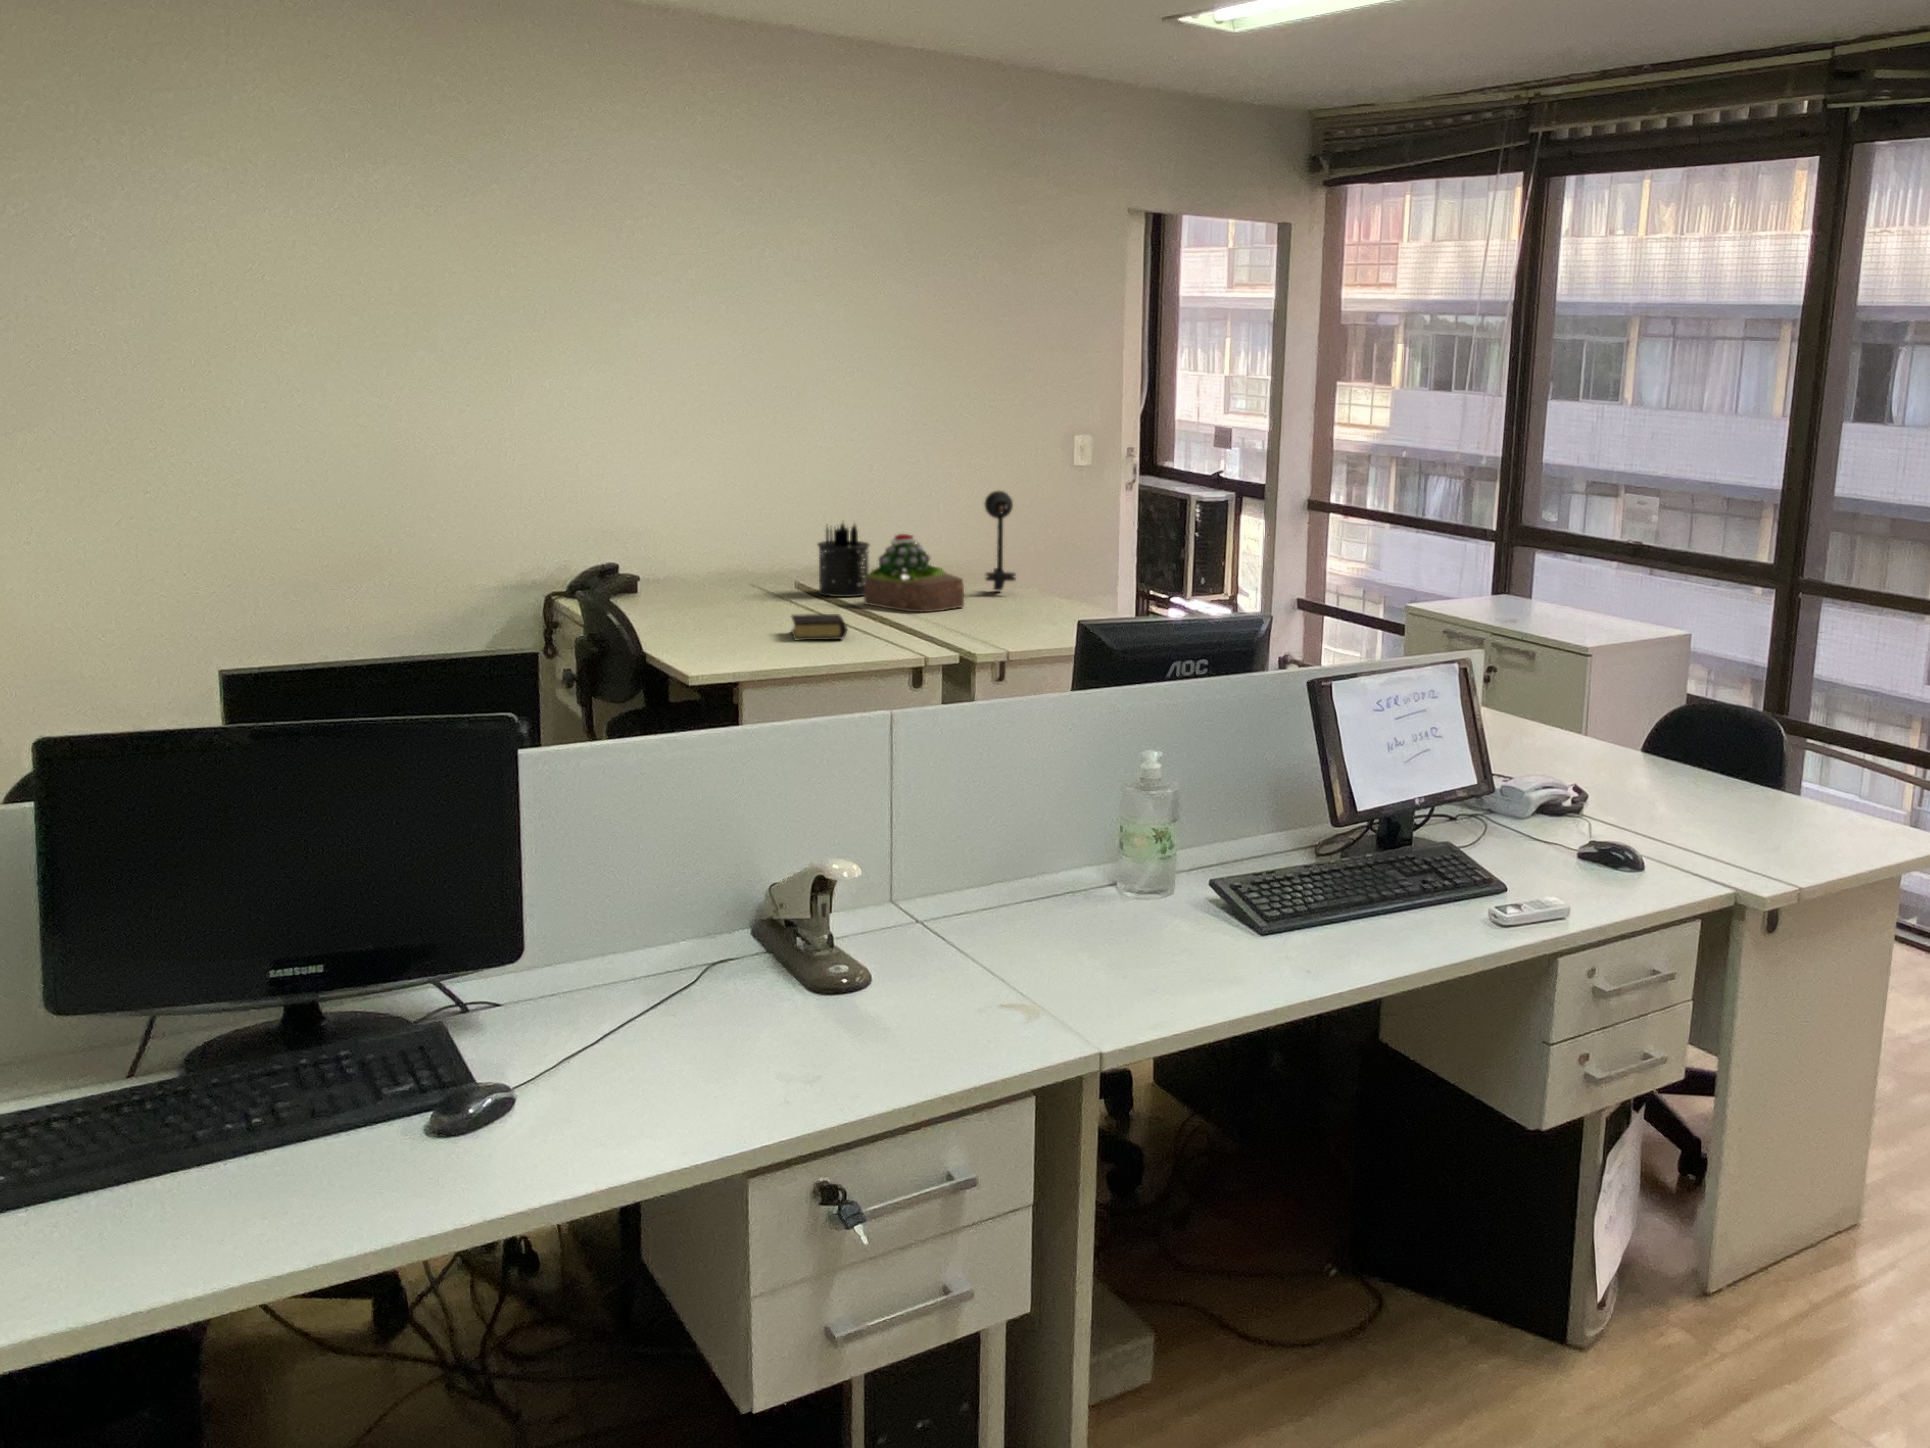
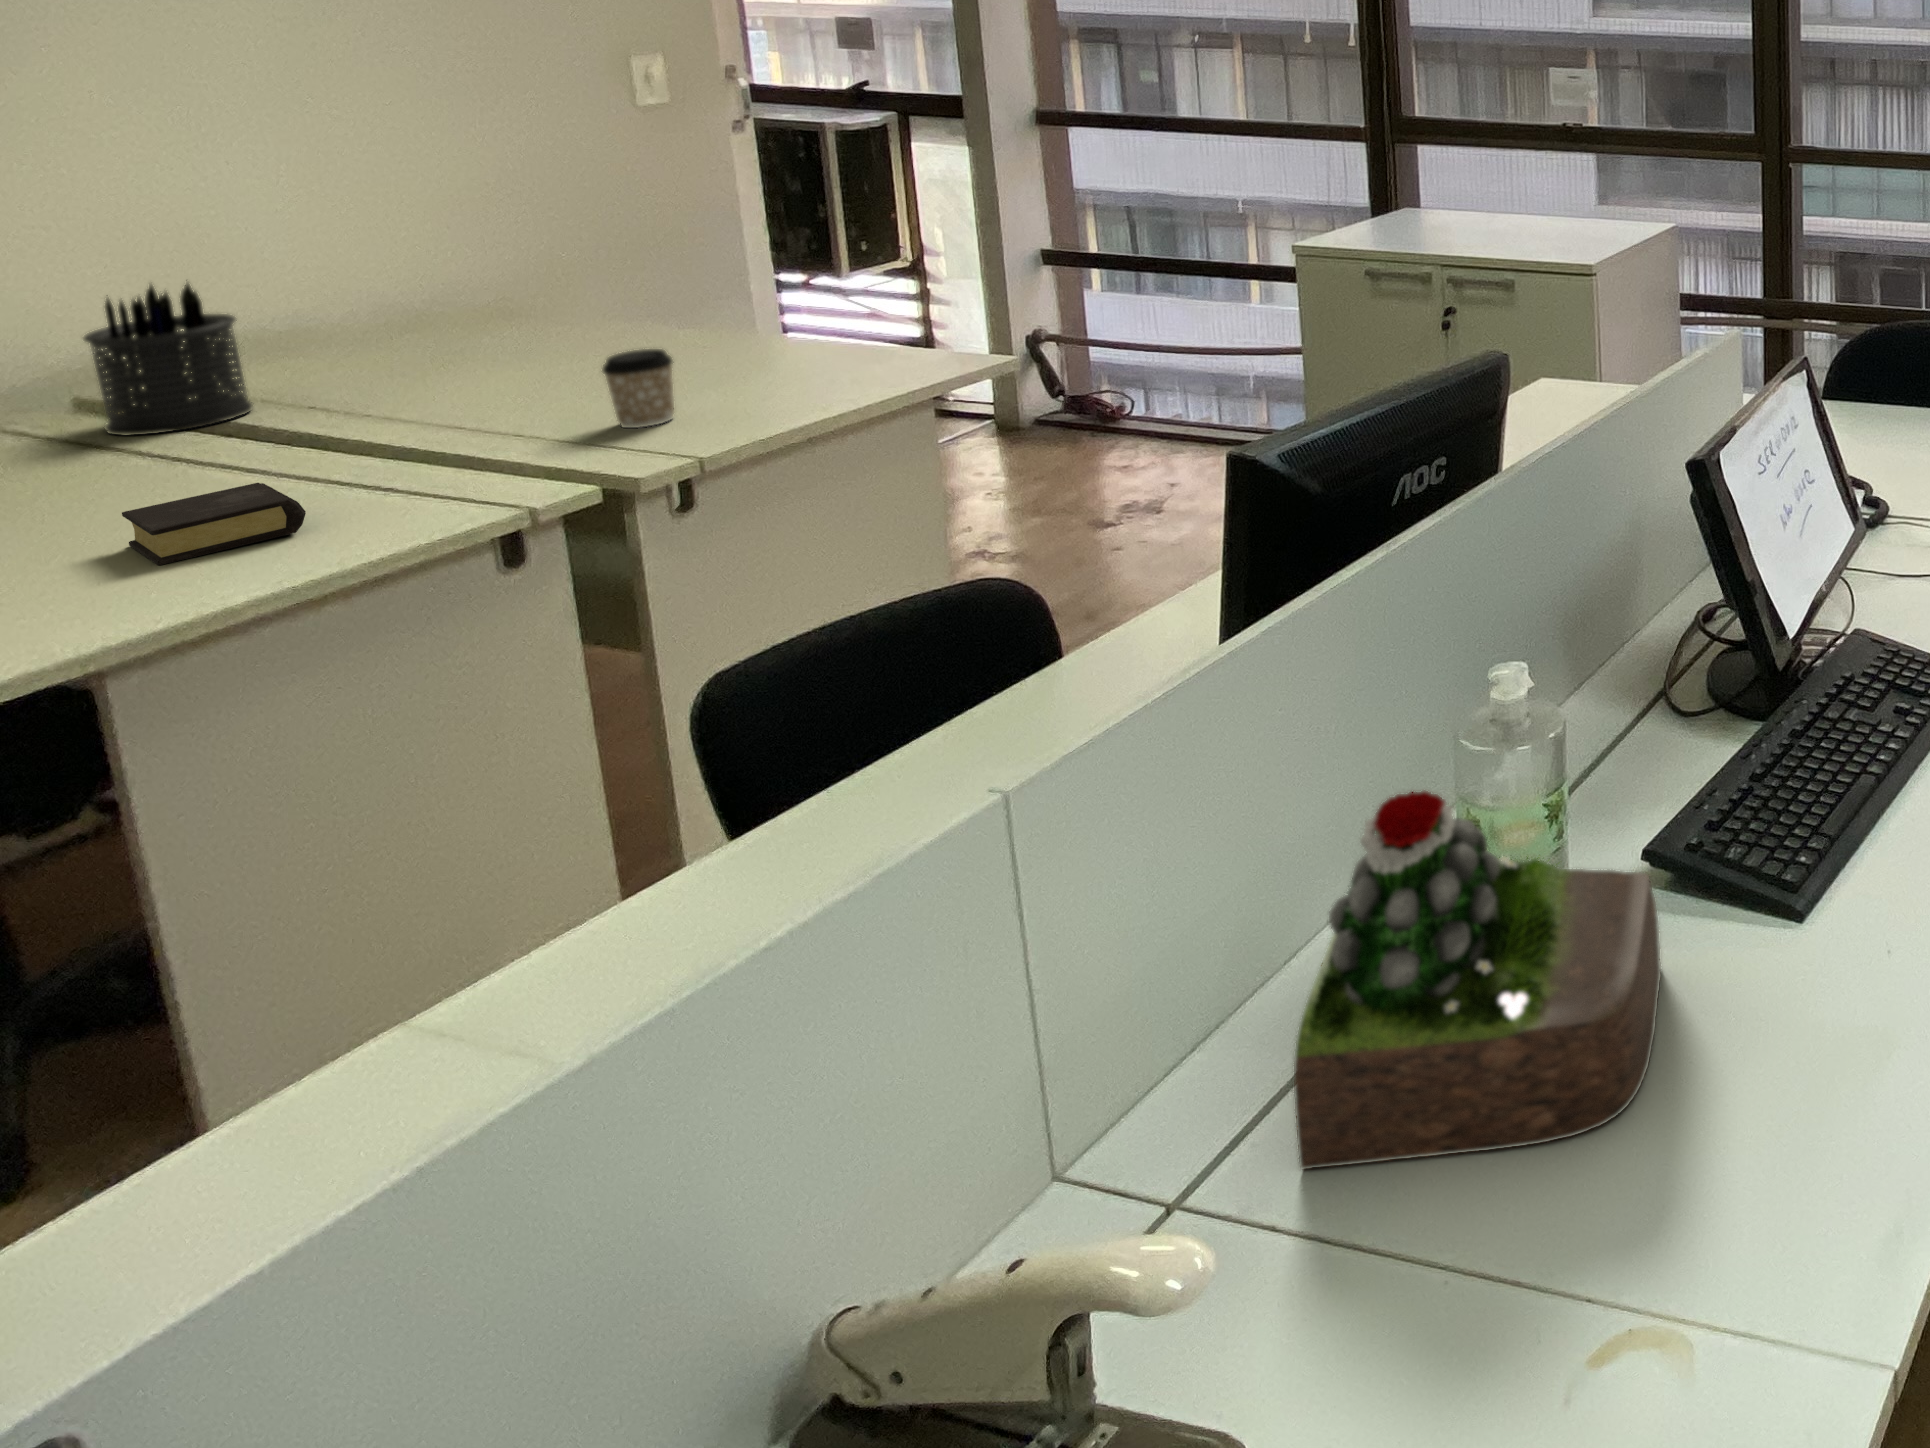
desk lamp: present [985,491,1016,590] -> none [498,176,603,346]
succulent plant: present [864,534,964,612] -> present [1294,790,1661,1170]
coffee cup: none [984,586,1016,630] -> present [603,349,674,428]

